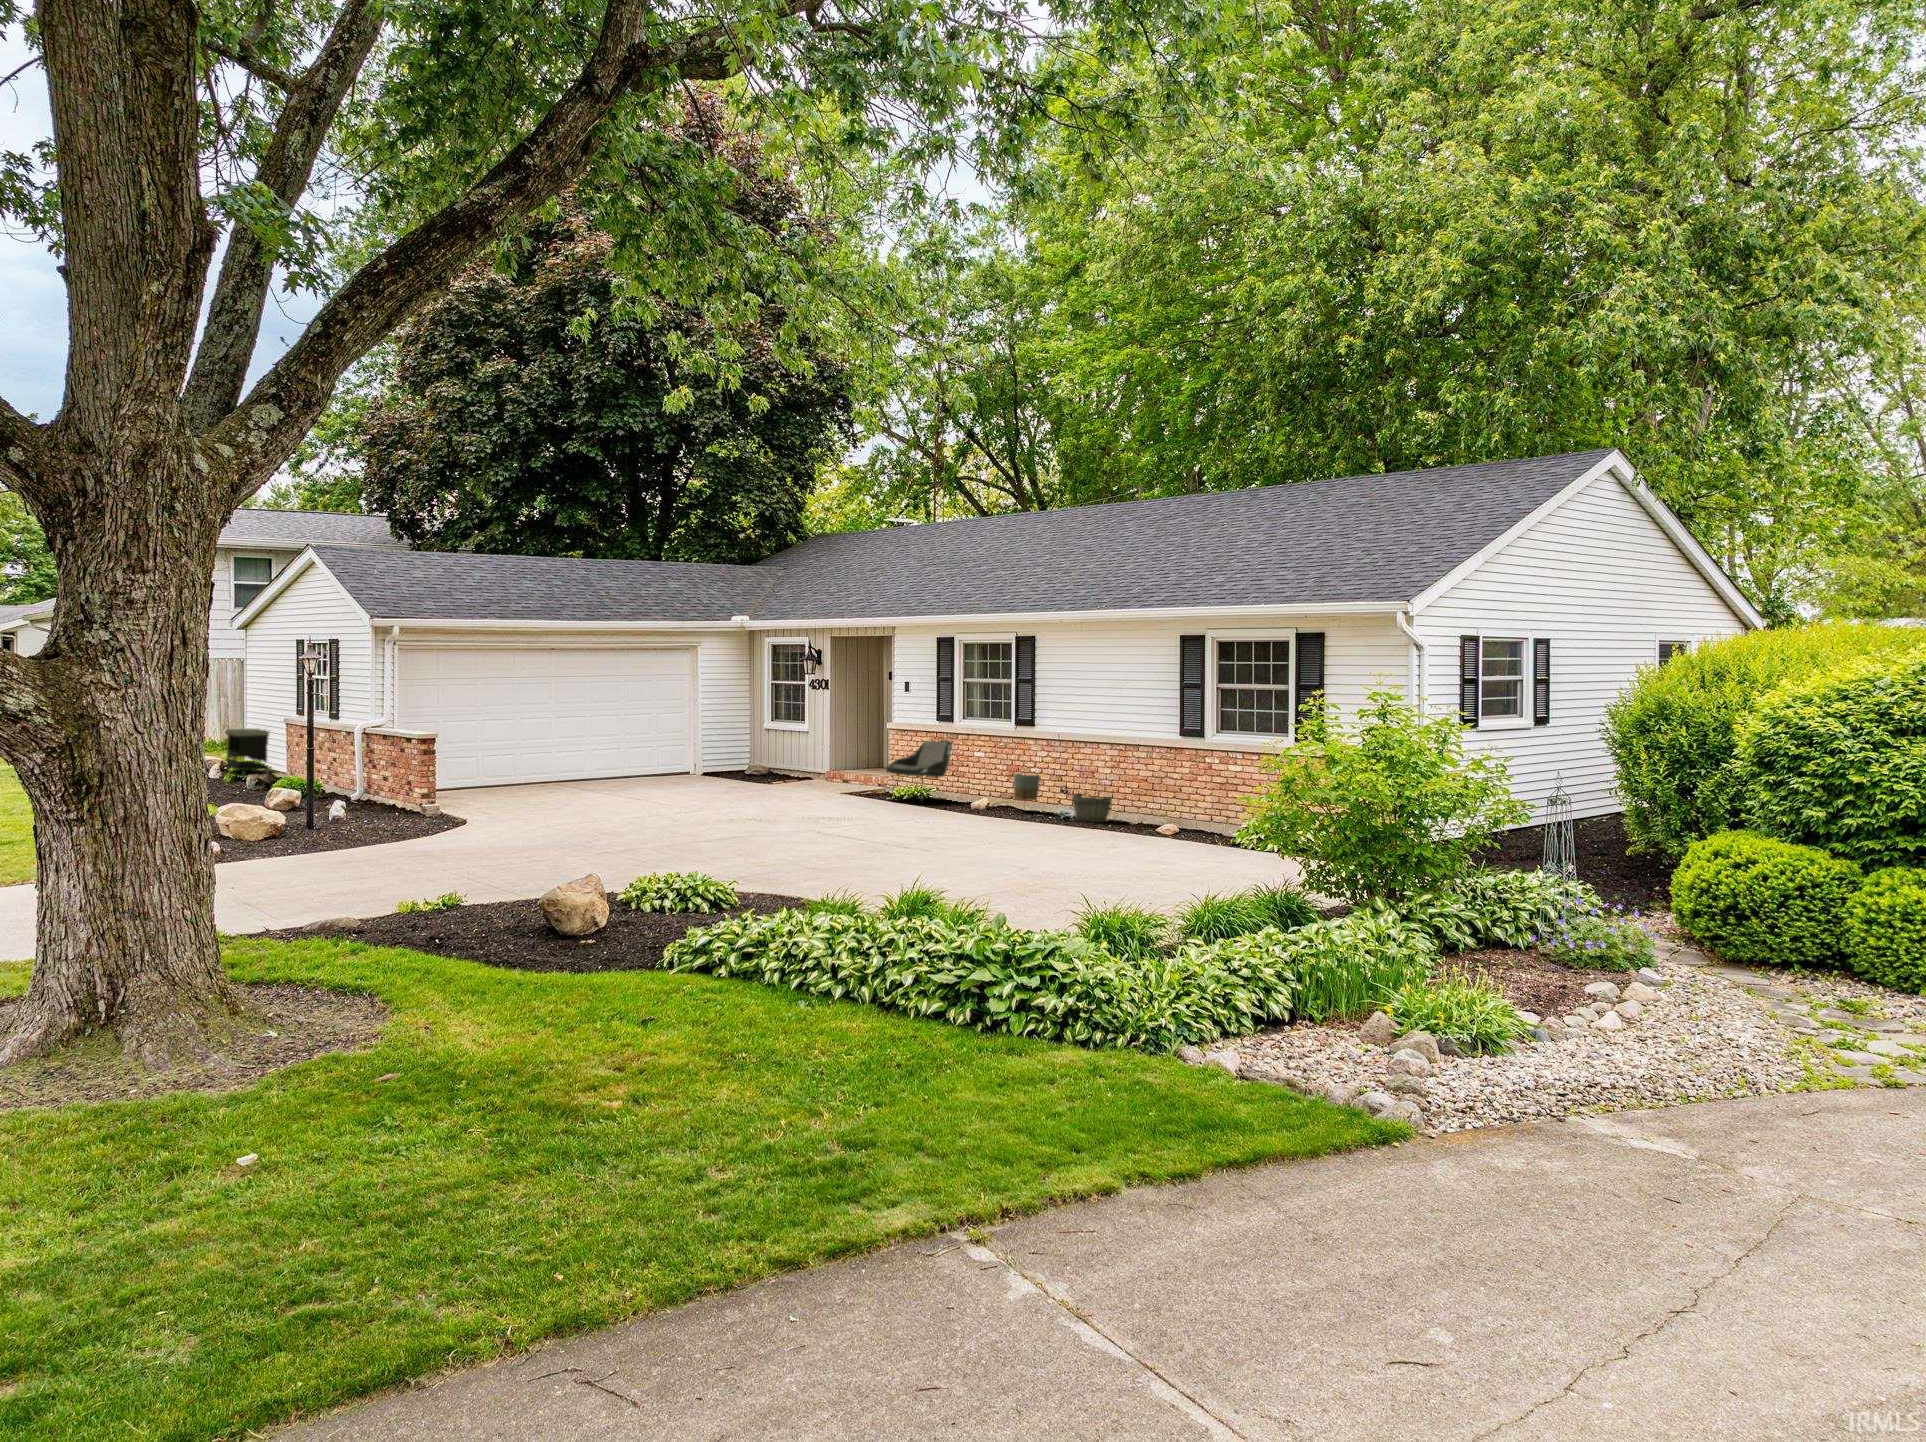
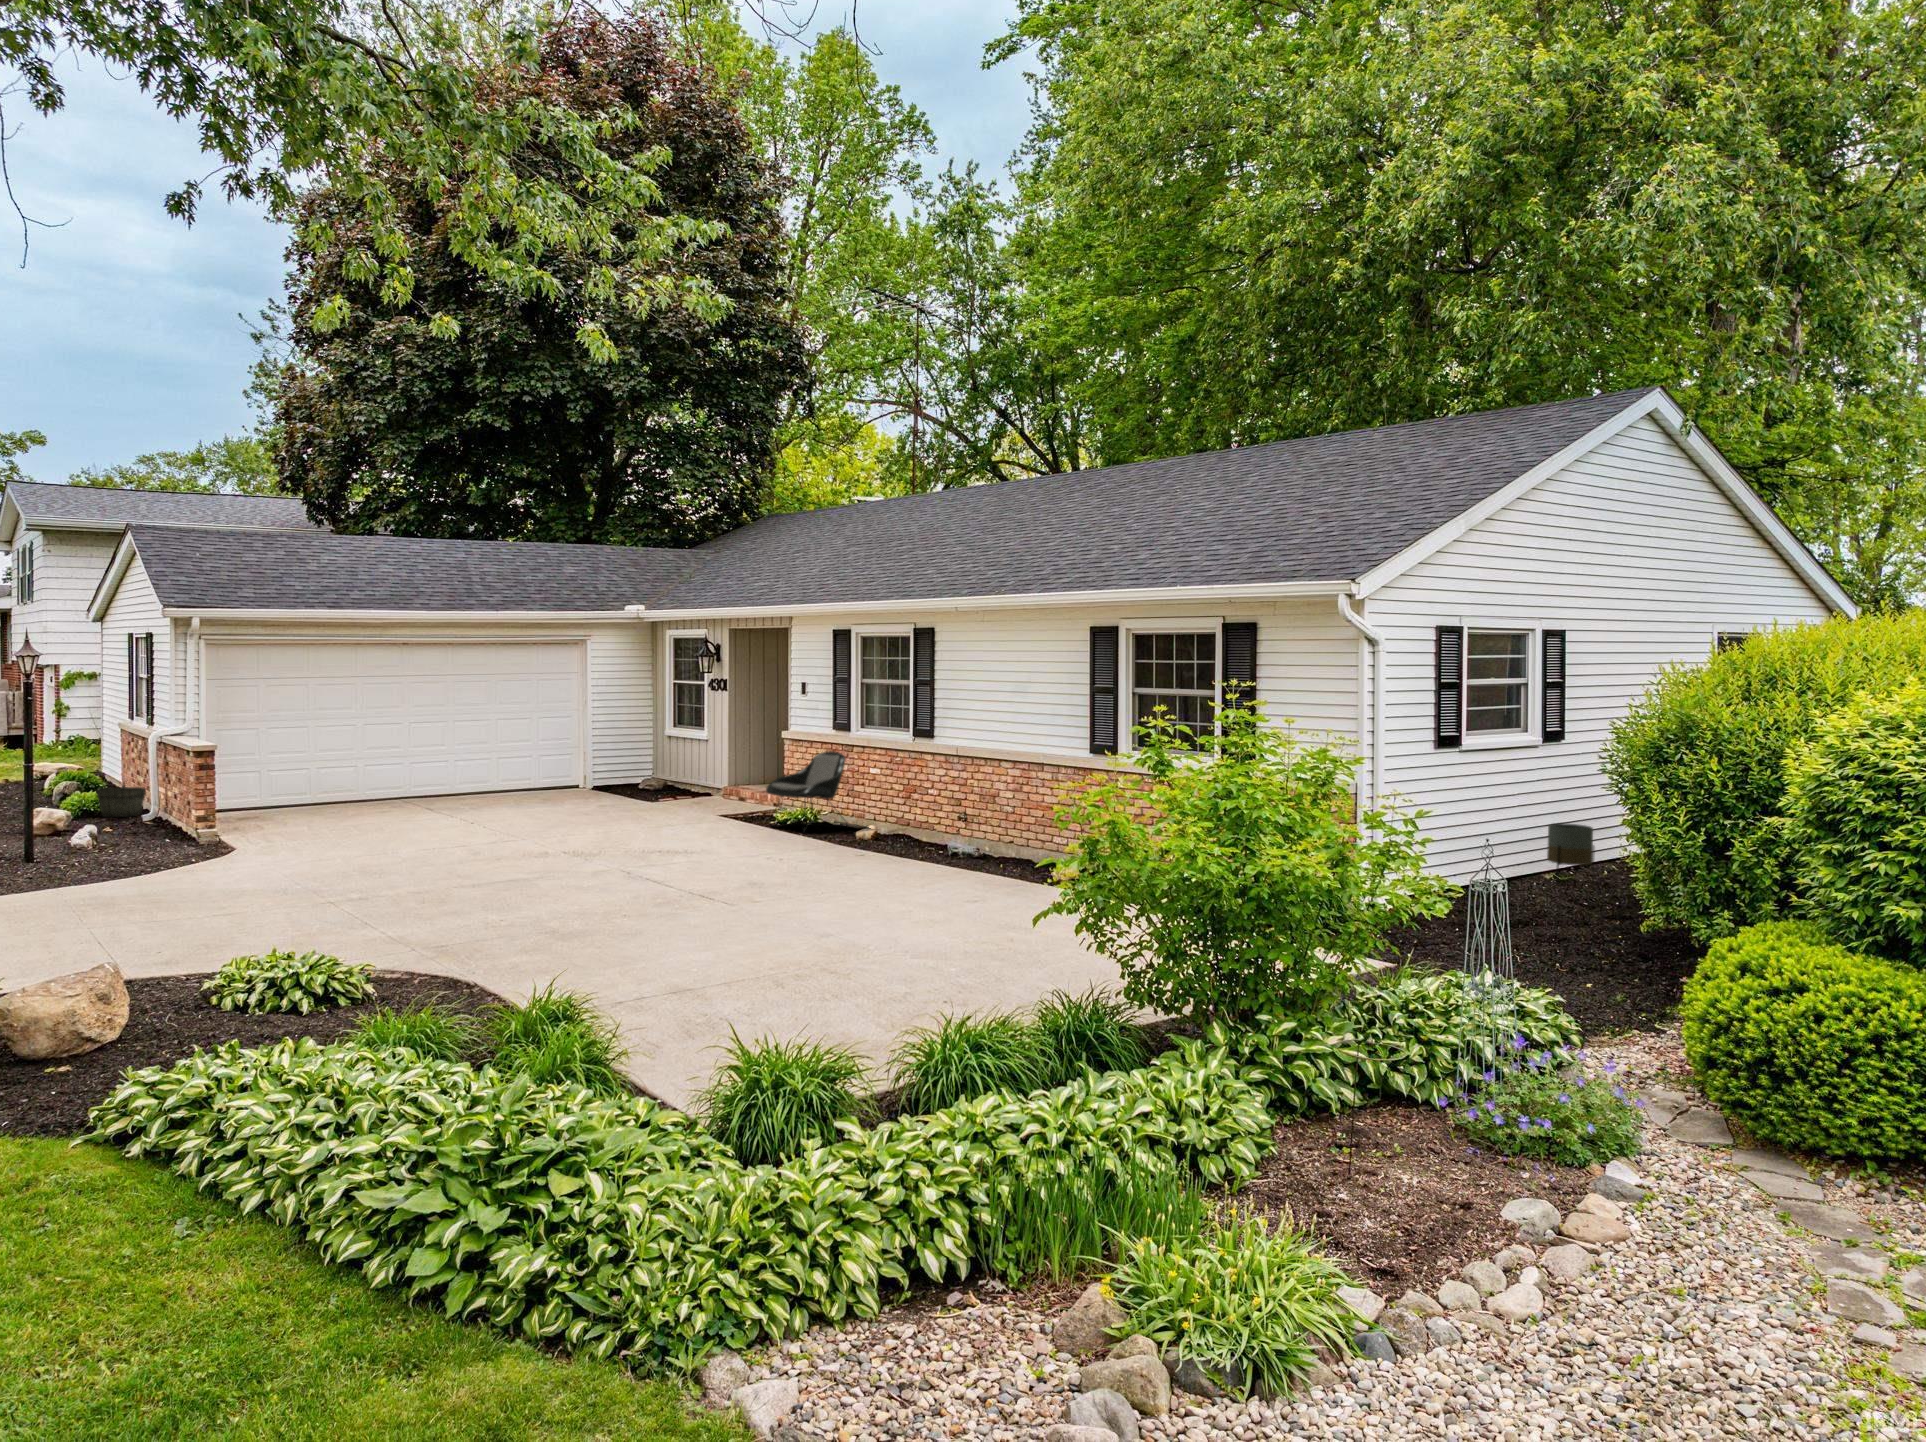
storage bench: present [225,729,271,773] -> none [57,733,107,786]
planter: present [1014,773,1040,801] -> present [1547,823,1594,879]
wooden bucket: present [1072,793,1112,822] -> present [96,784,146,817]

